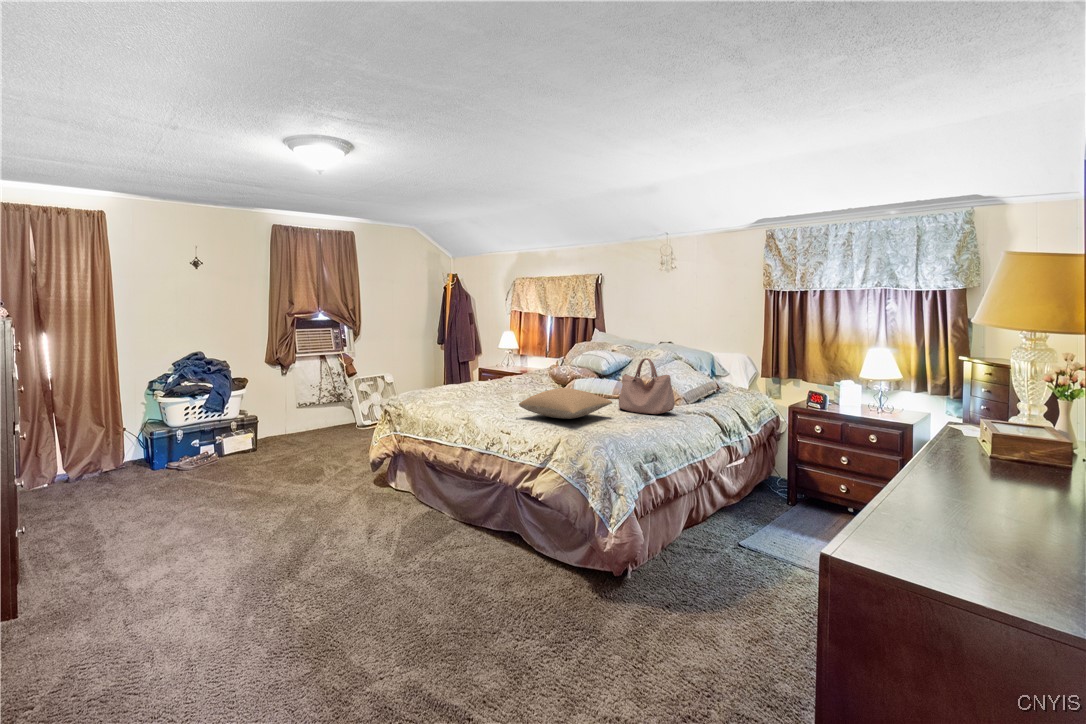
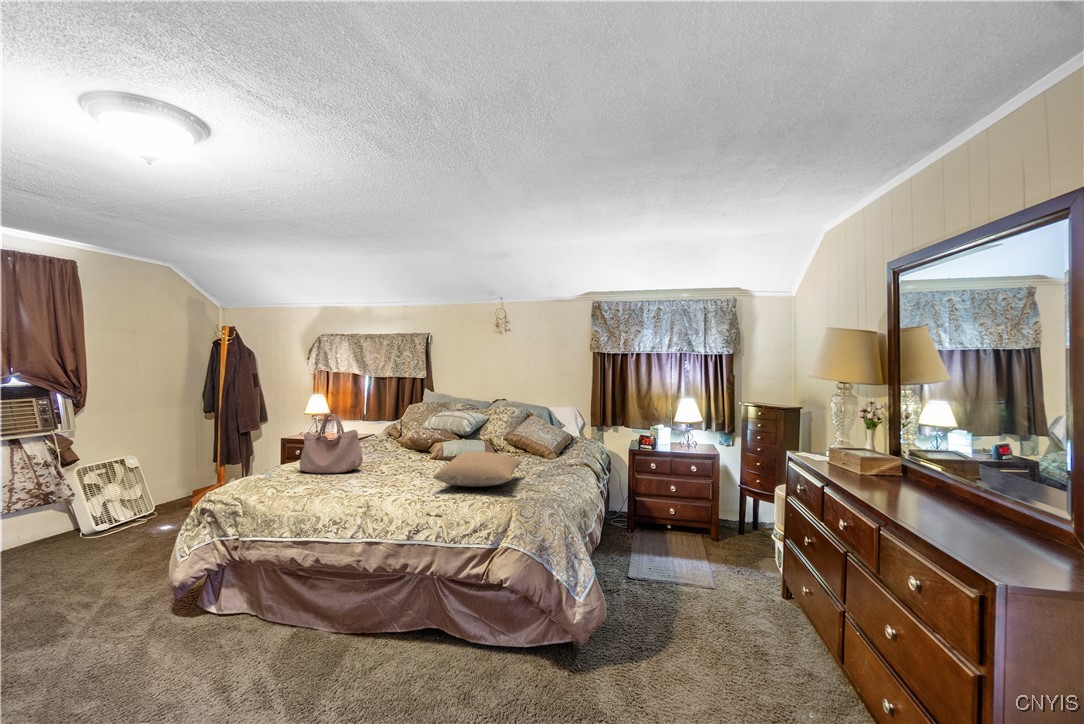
handbag: present [619,358,675,414] -> present [300,414,363,473]

